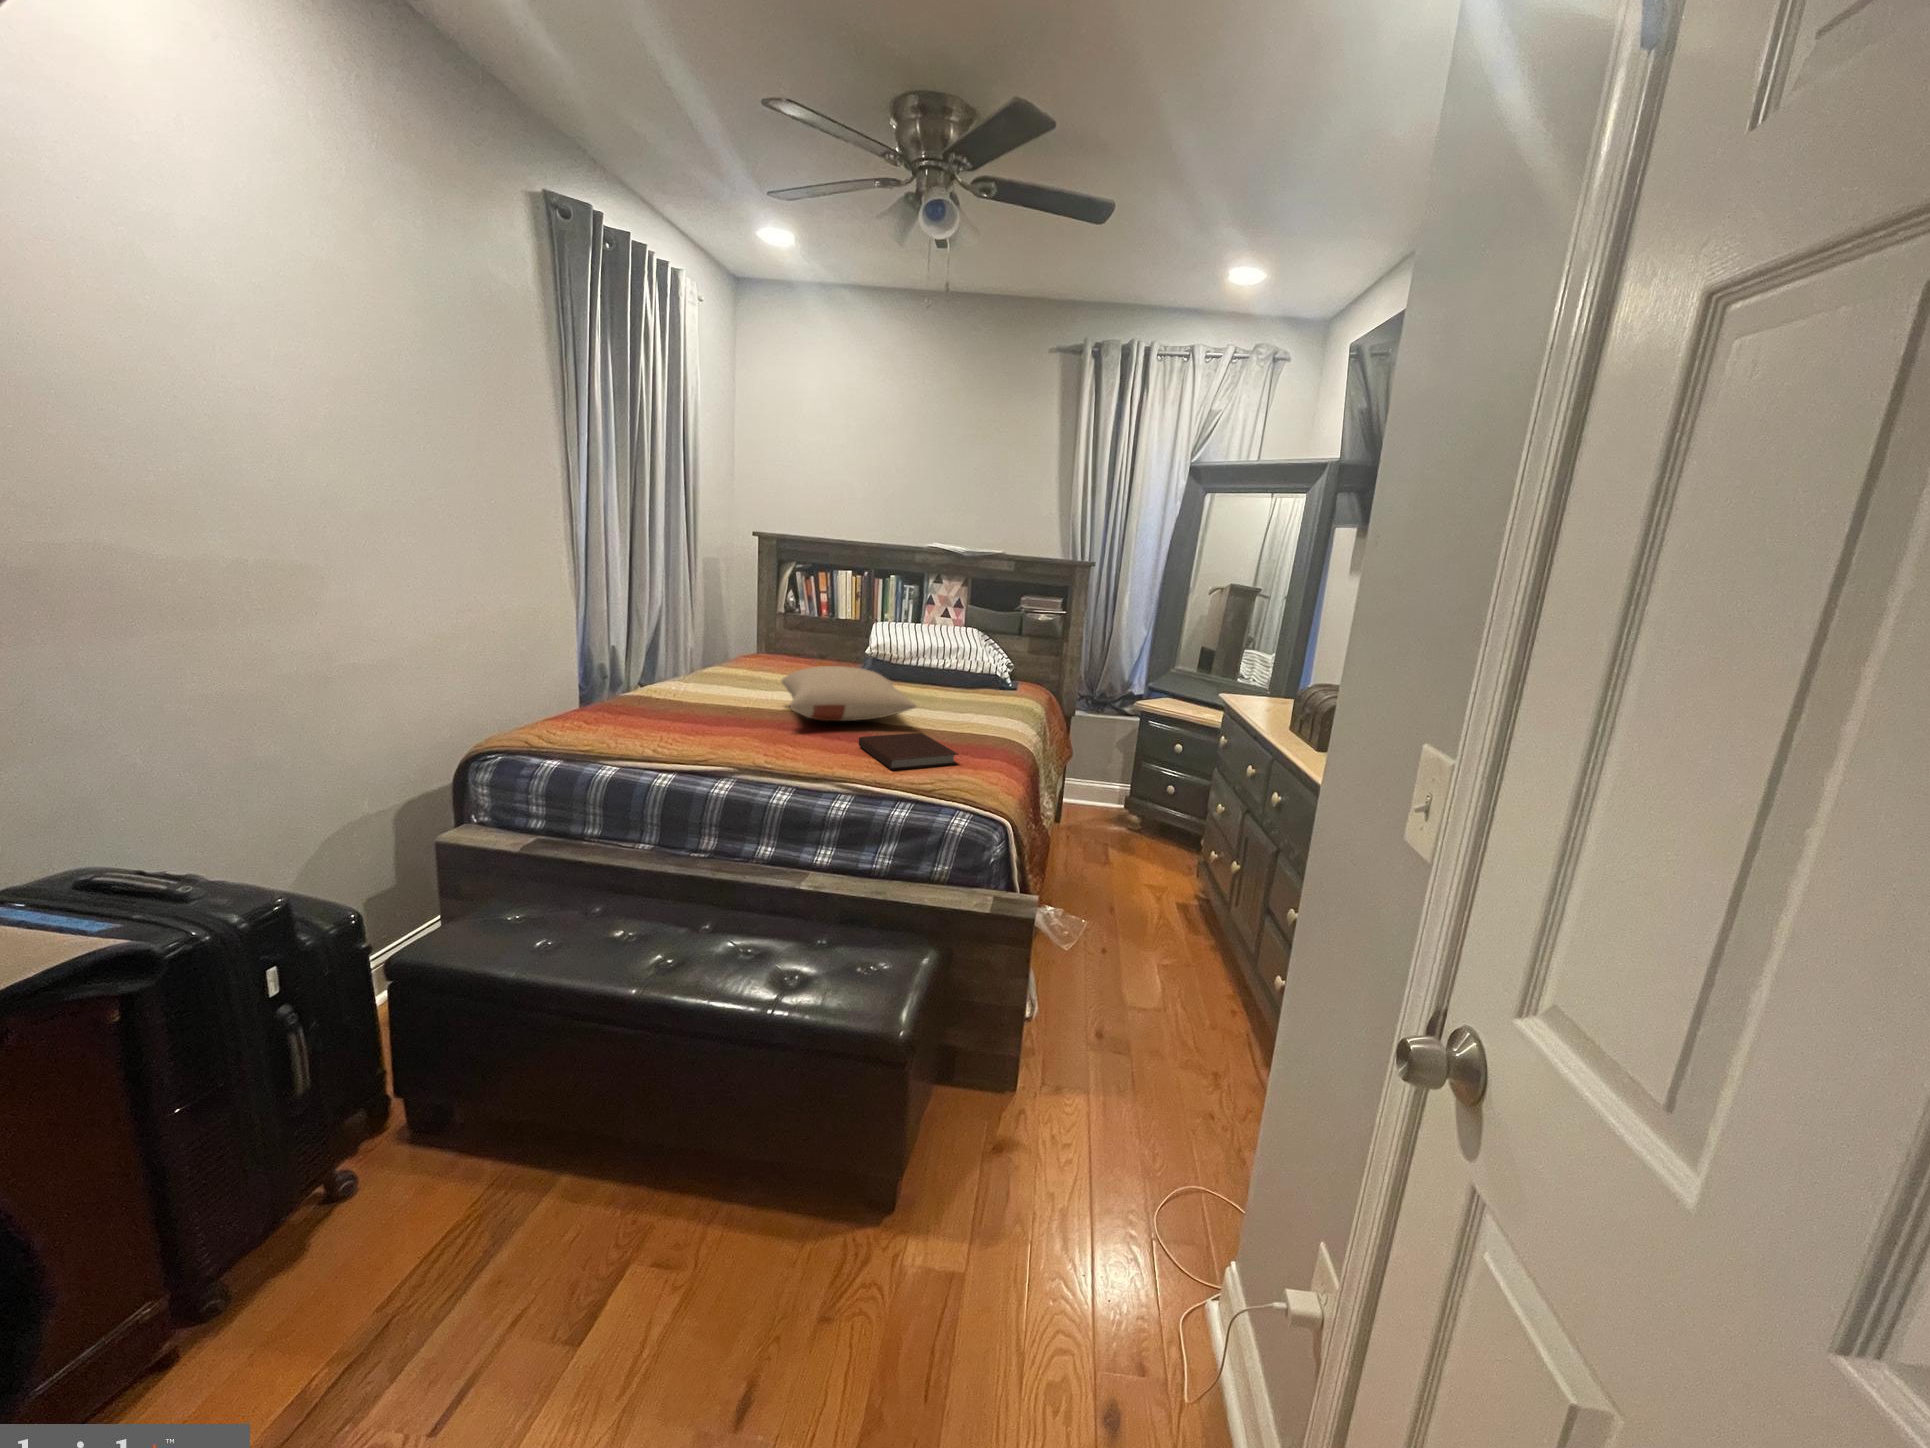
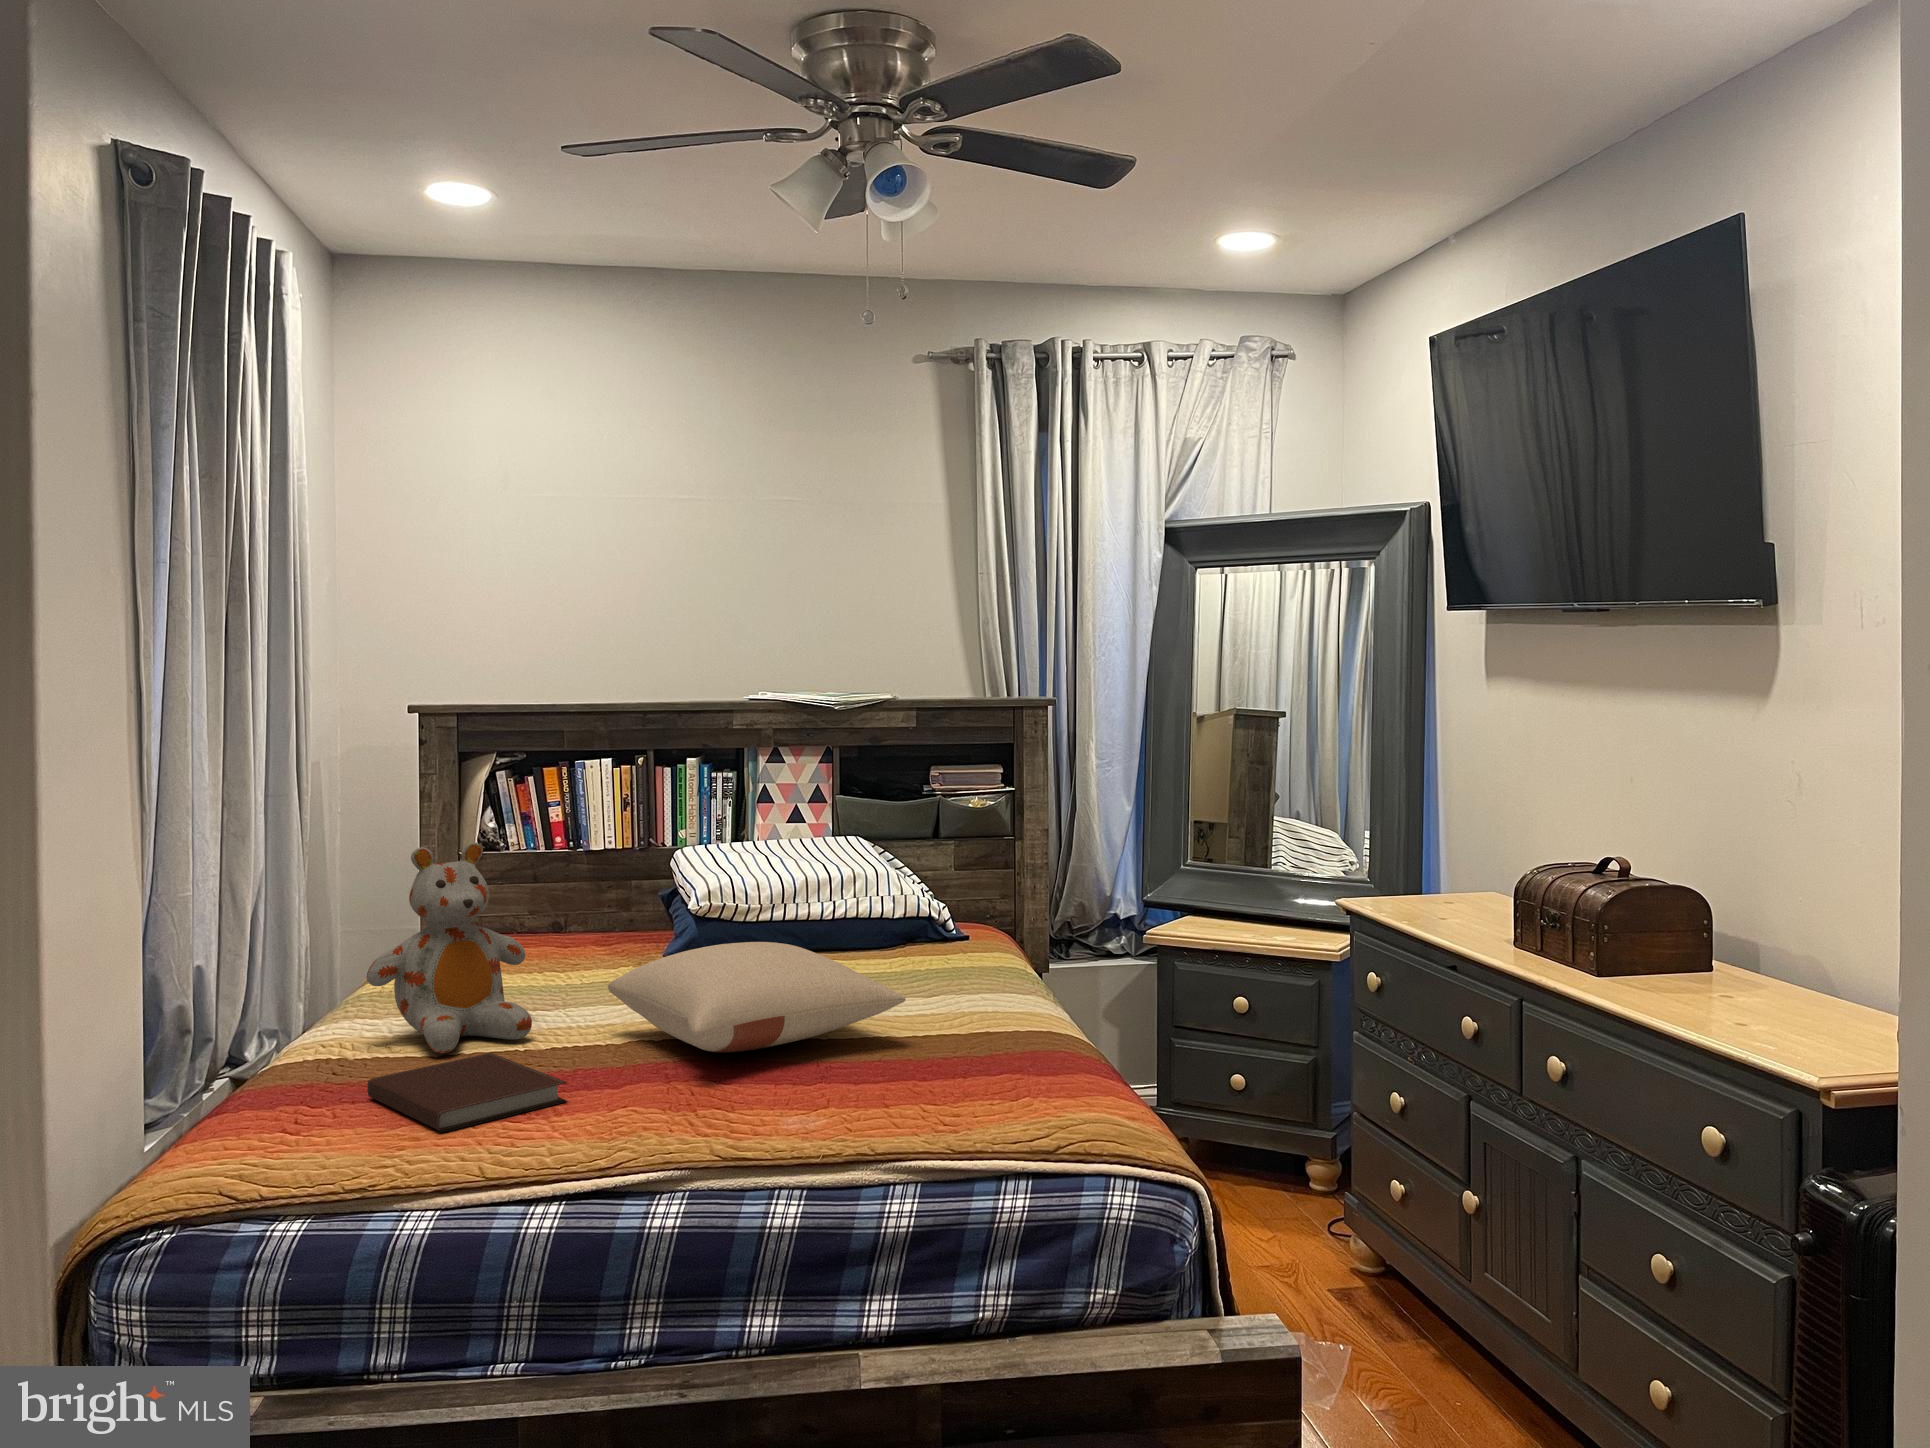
stuffed bear: none [667,597,753,702] -> present [367,842,532,1054]
notebook: present [859,733,958,770] -> present [367,1053,567,1132]

